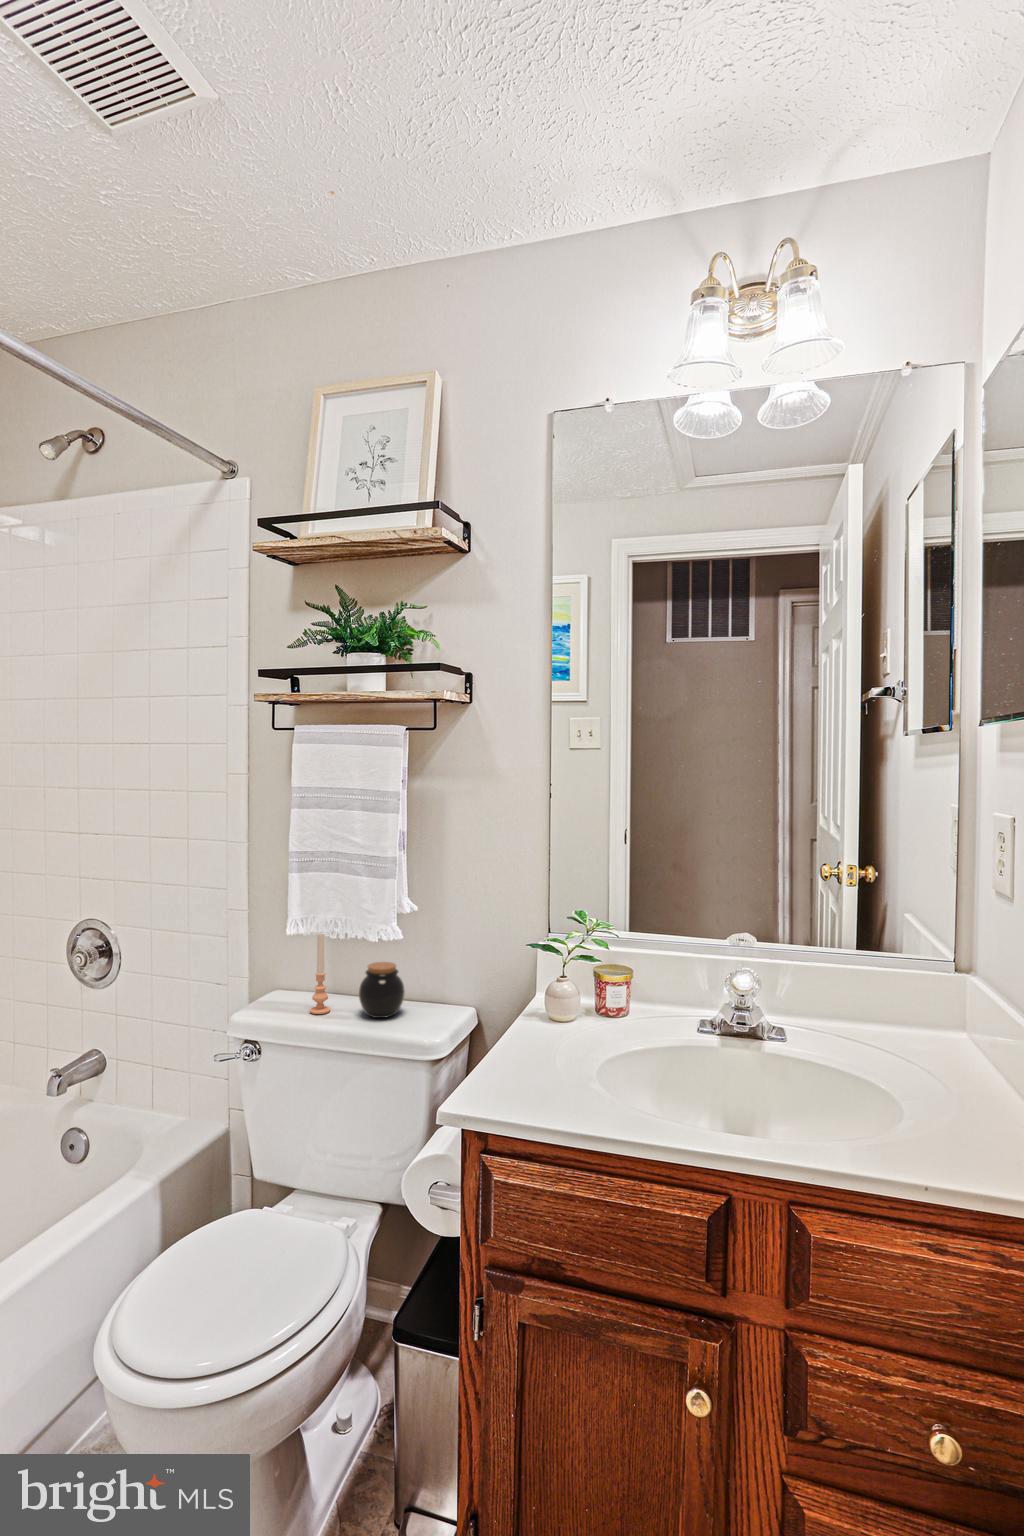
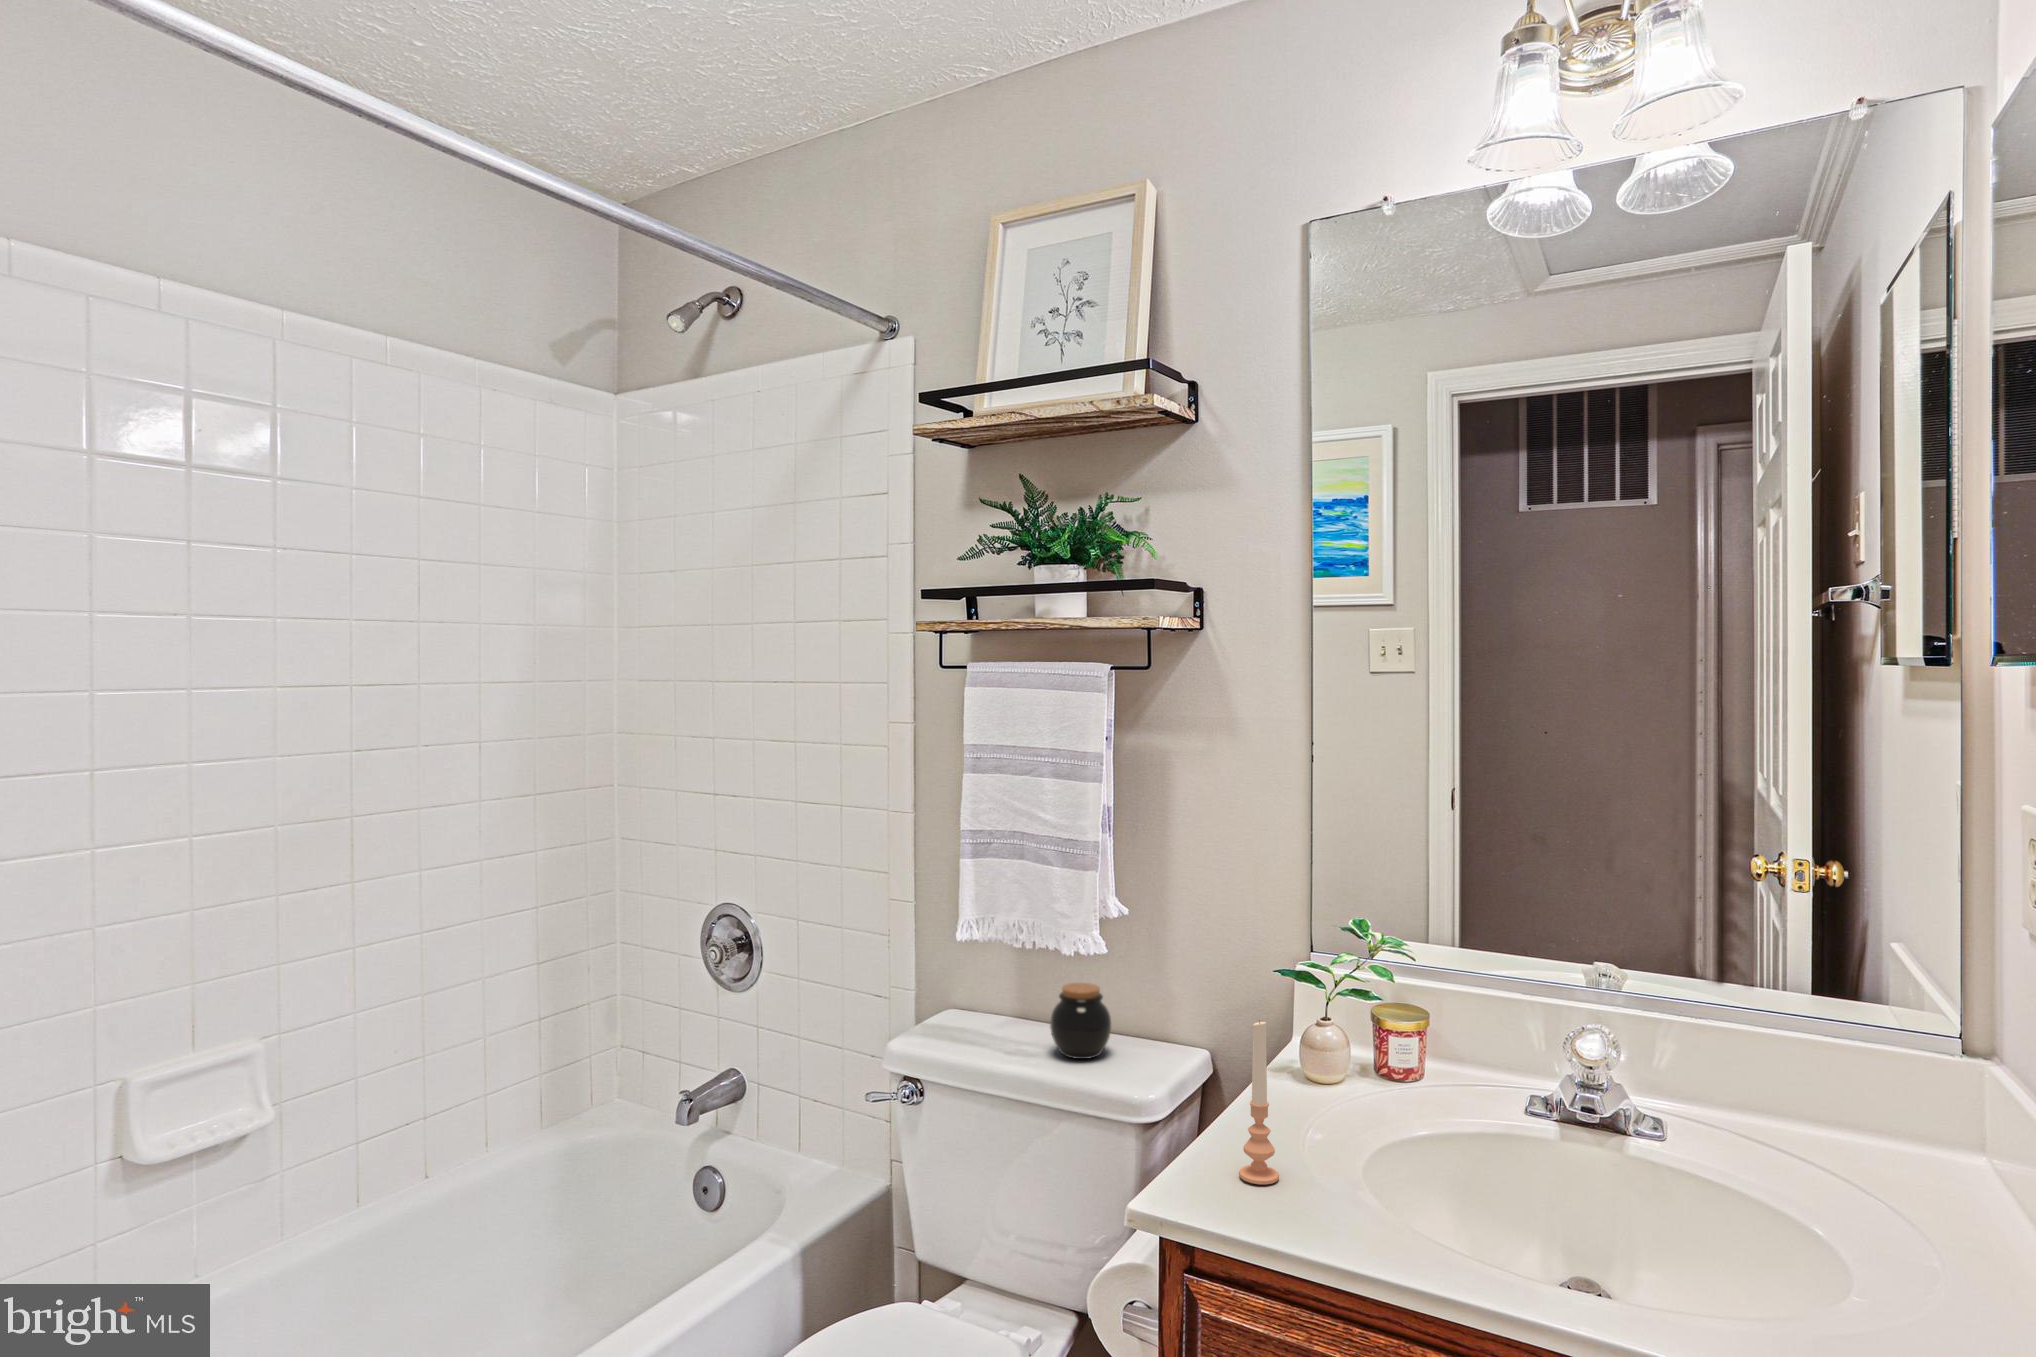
candle: present [310,934,330,1014] -> present [1239,1020,1279,1184]

